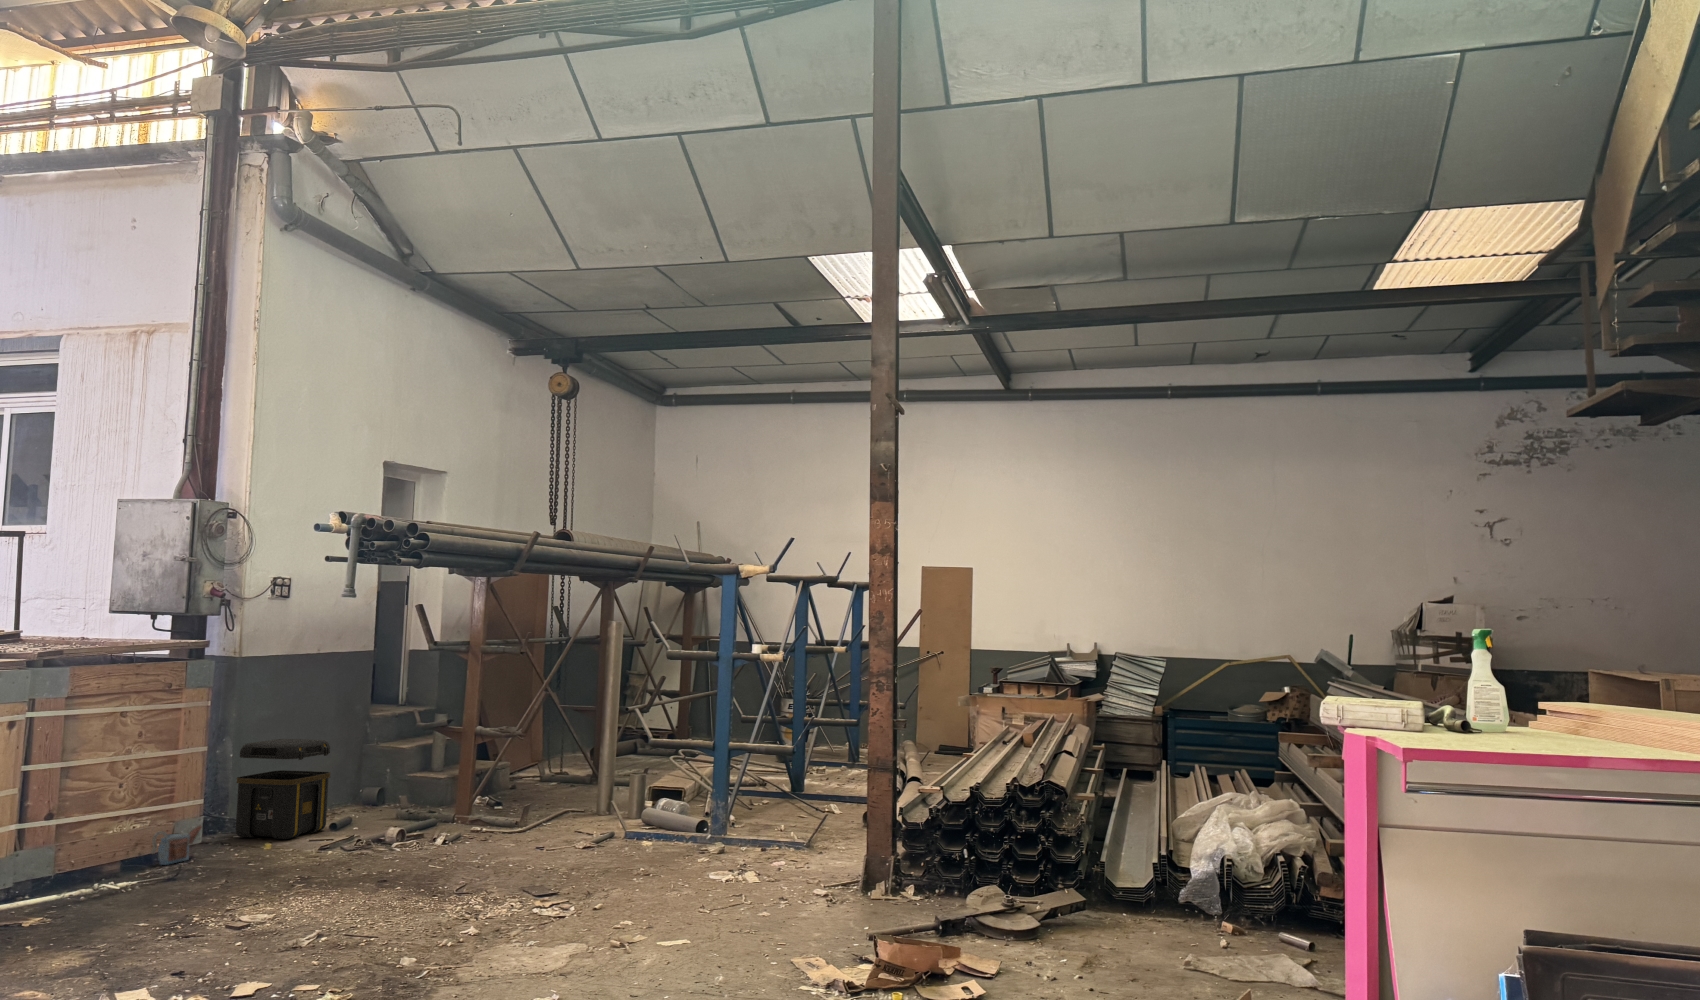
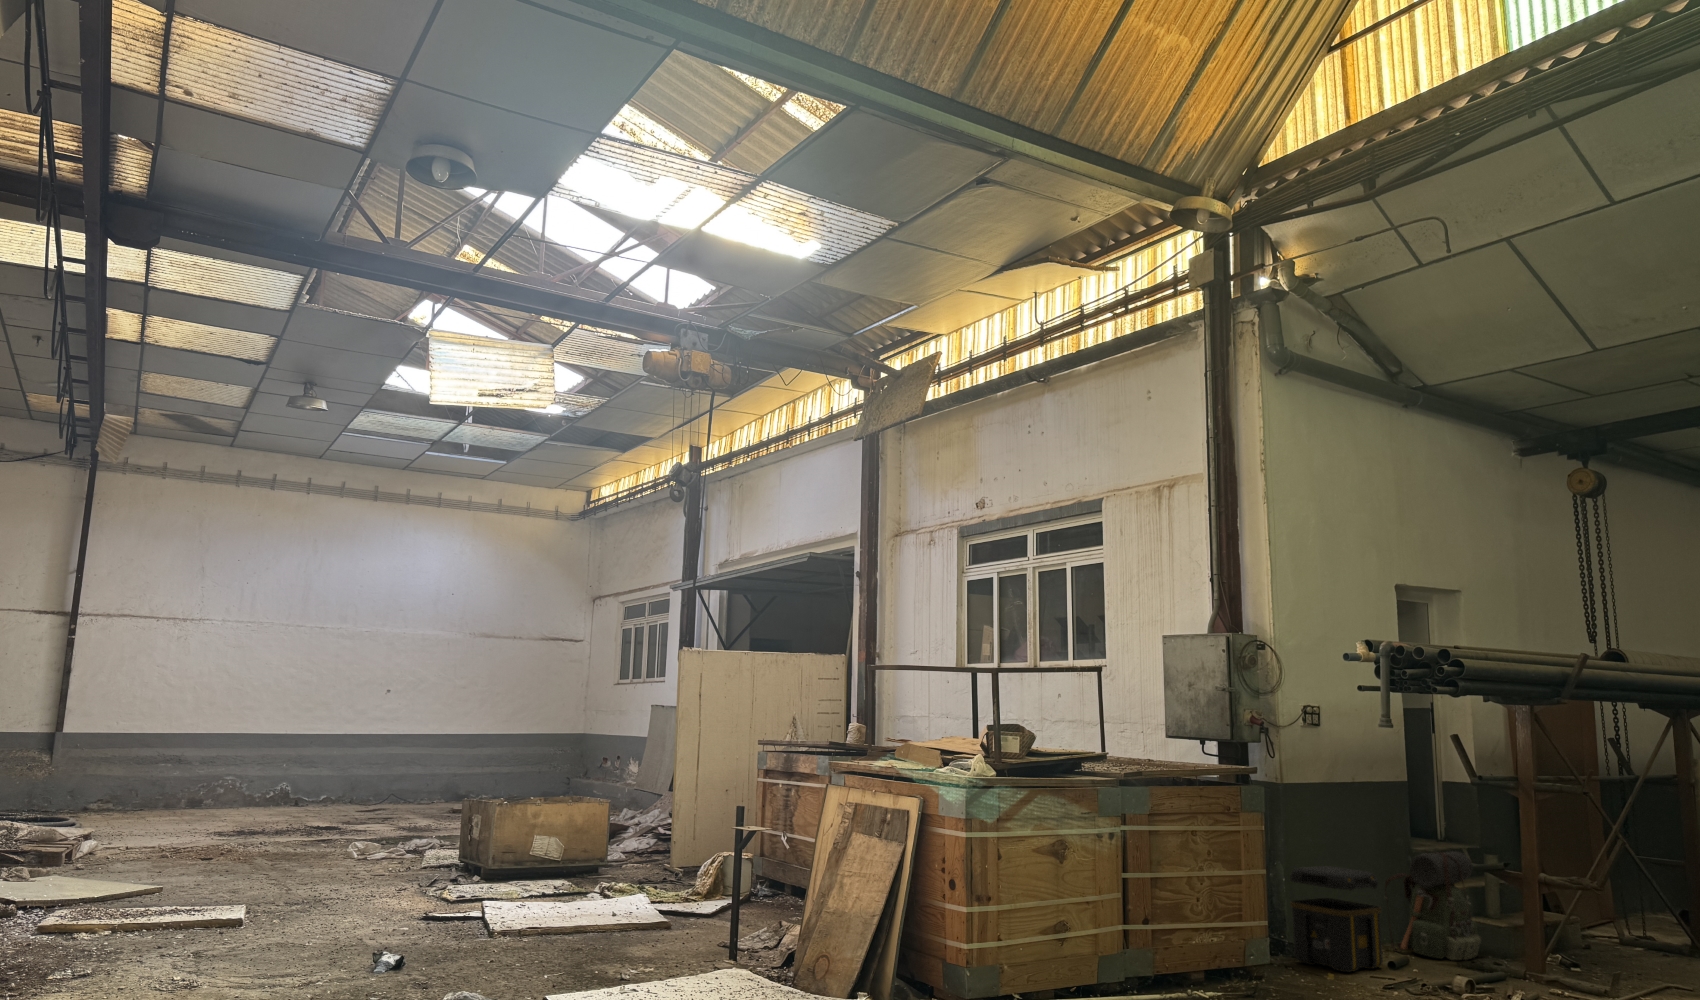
backpack: none [339,715,424,815] -> present [1385,851,1482,960]
watering can: present [151,826,202,865] -> none [1226,946,1267,982]

